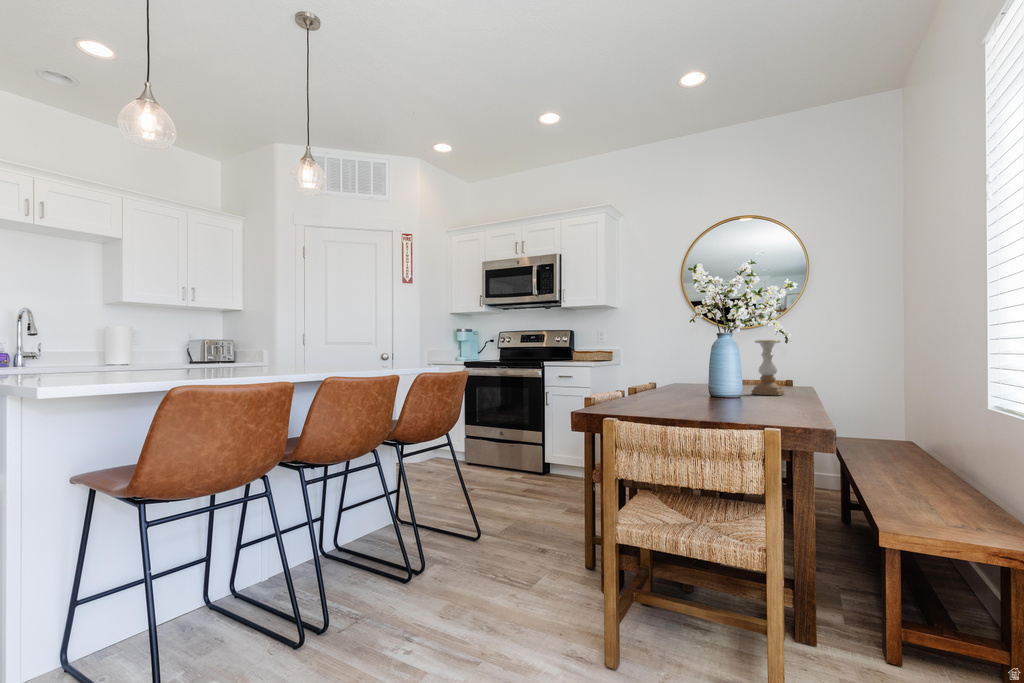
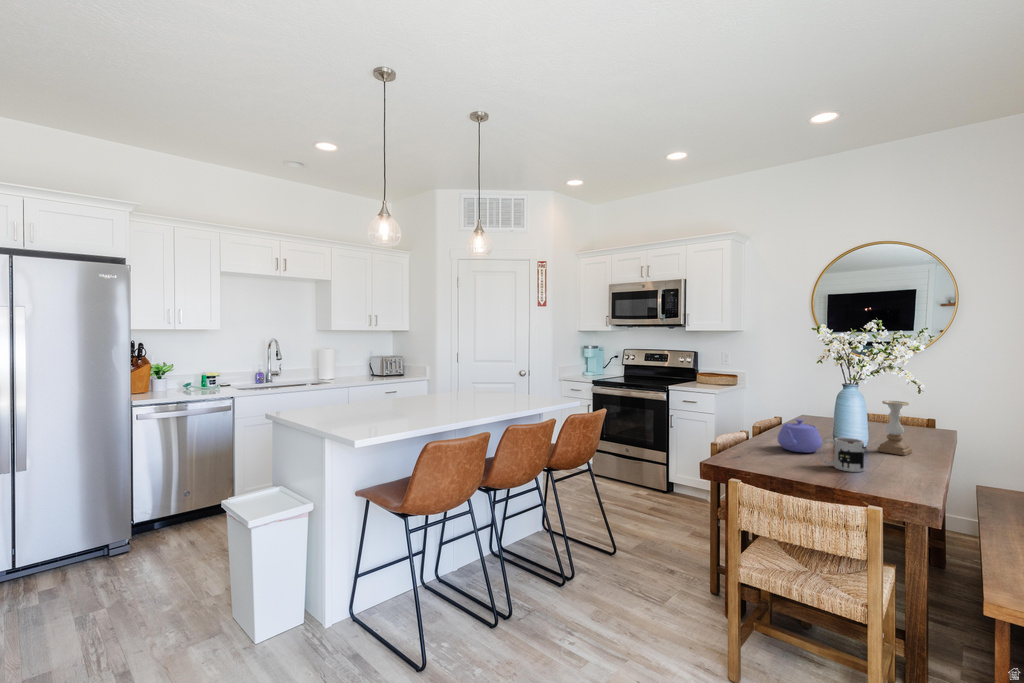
teapot: none [653,362,699,397] -> present [777,419,822,453]
mug: none [700,371,746,405] -> present [821,438,864,472]

